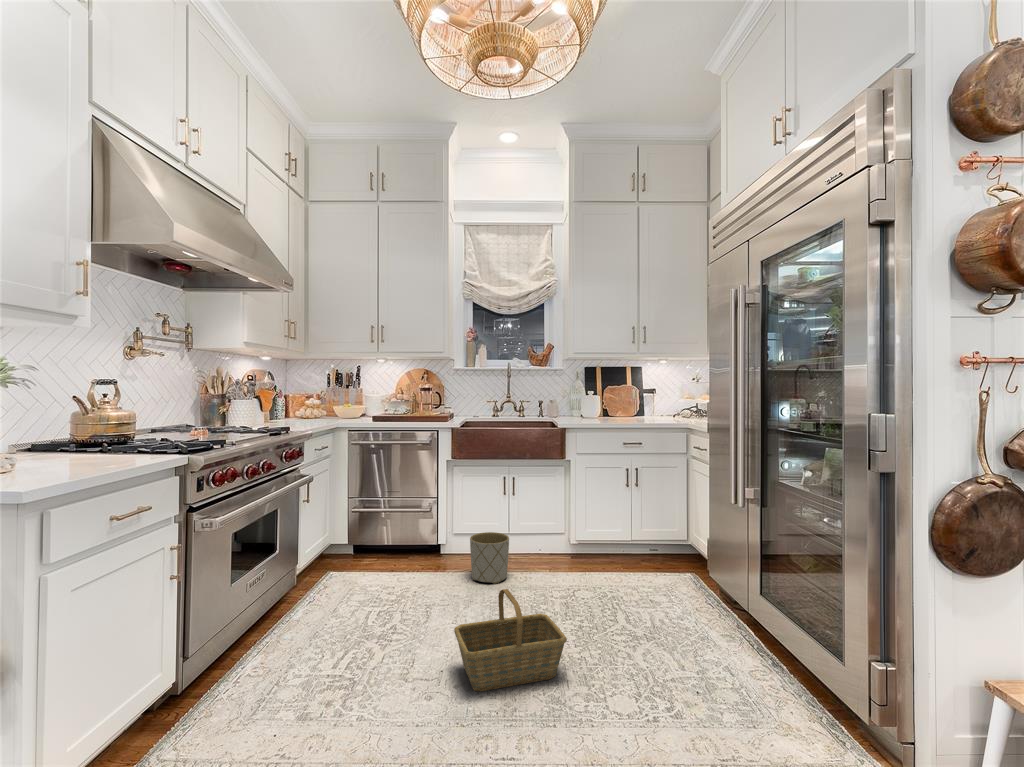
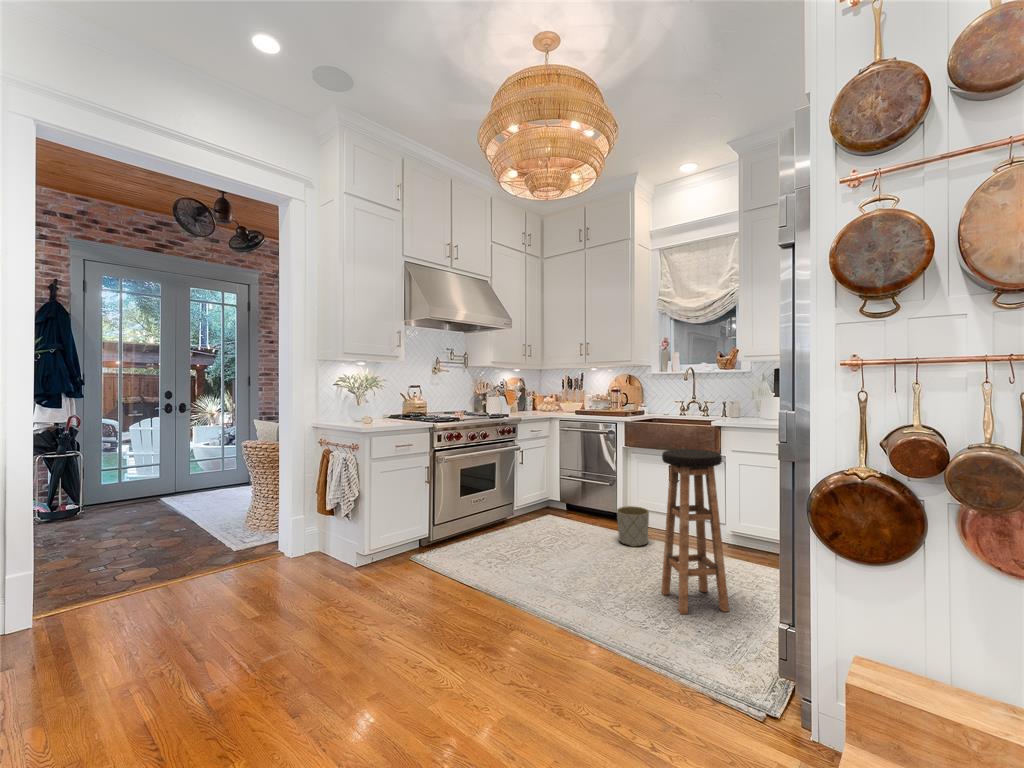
bar stool: none [592,452,671,650] -> present [661,449,729,615]
basket: present [454,589,567,691] -> none [529,539,608,608]

